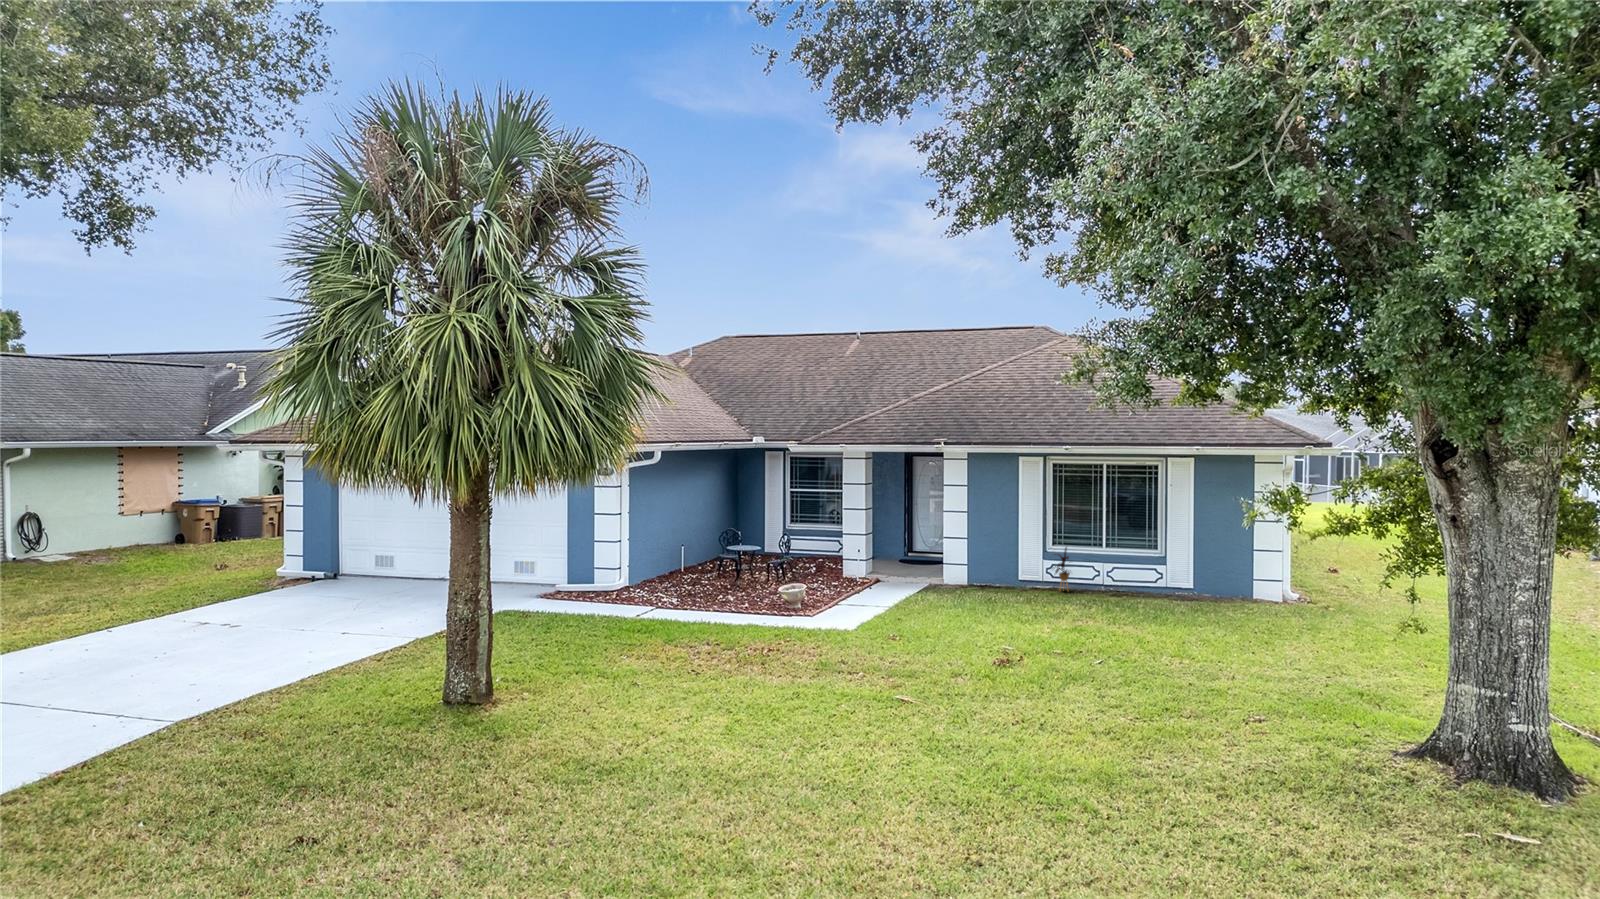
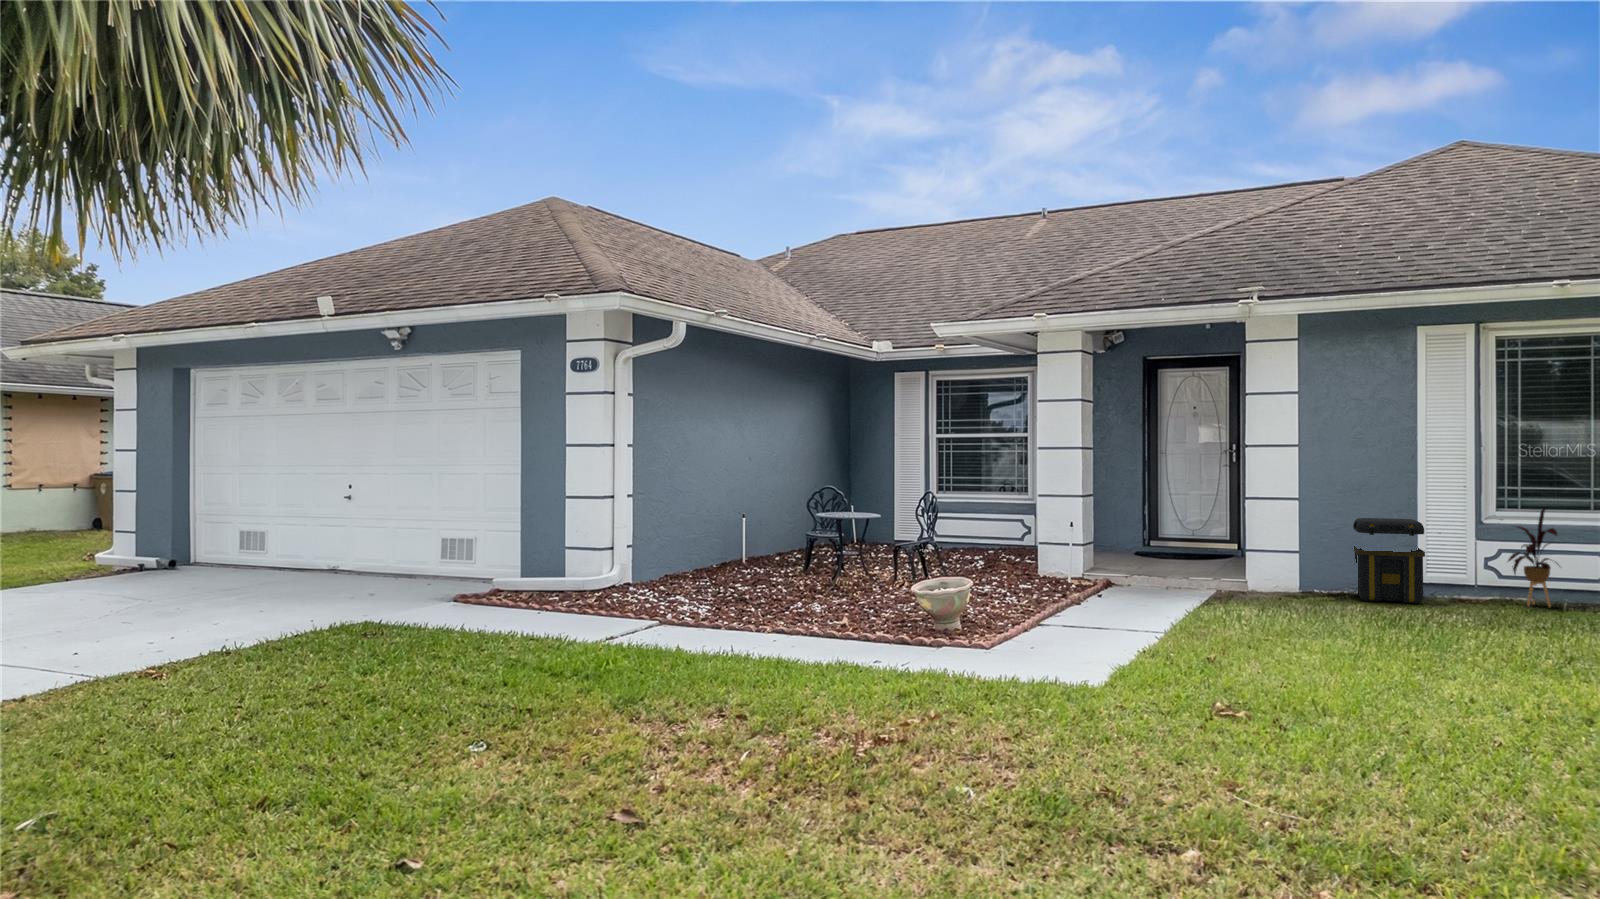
toolbox: none [989,549,1017,591] -> present [1353,518,1425,604]

